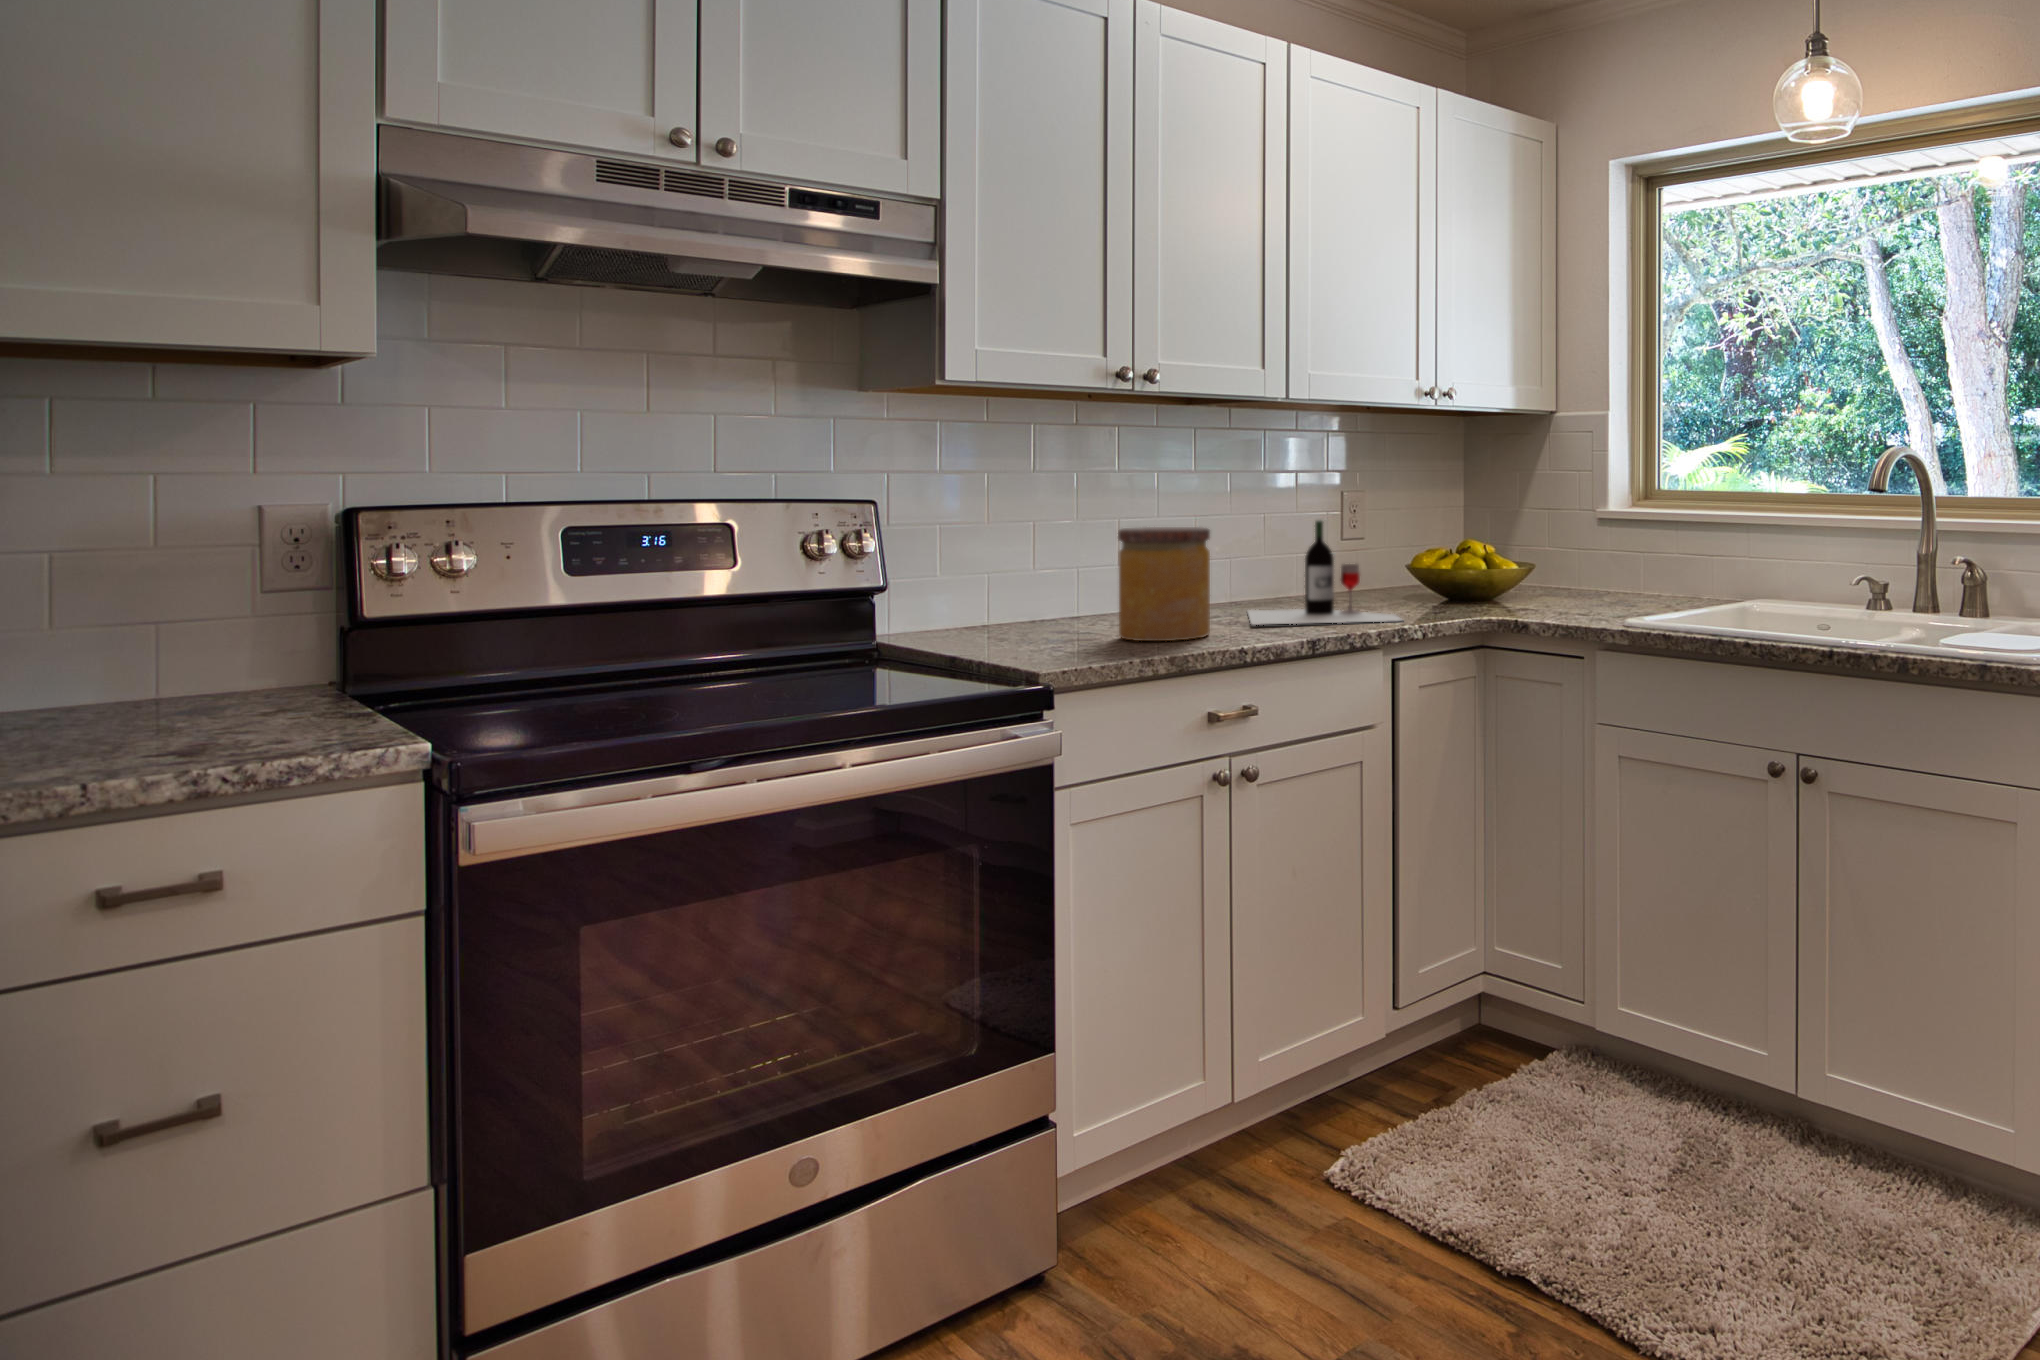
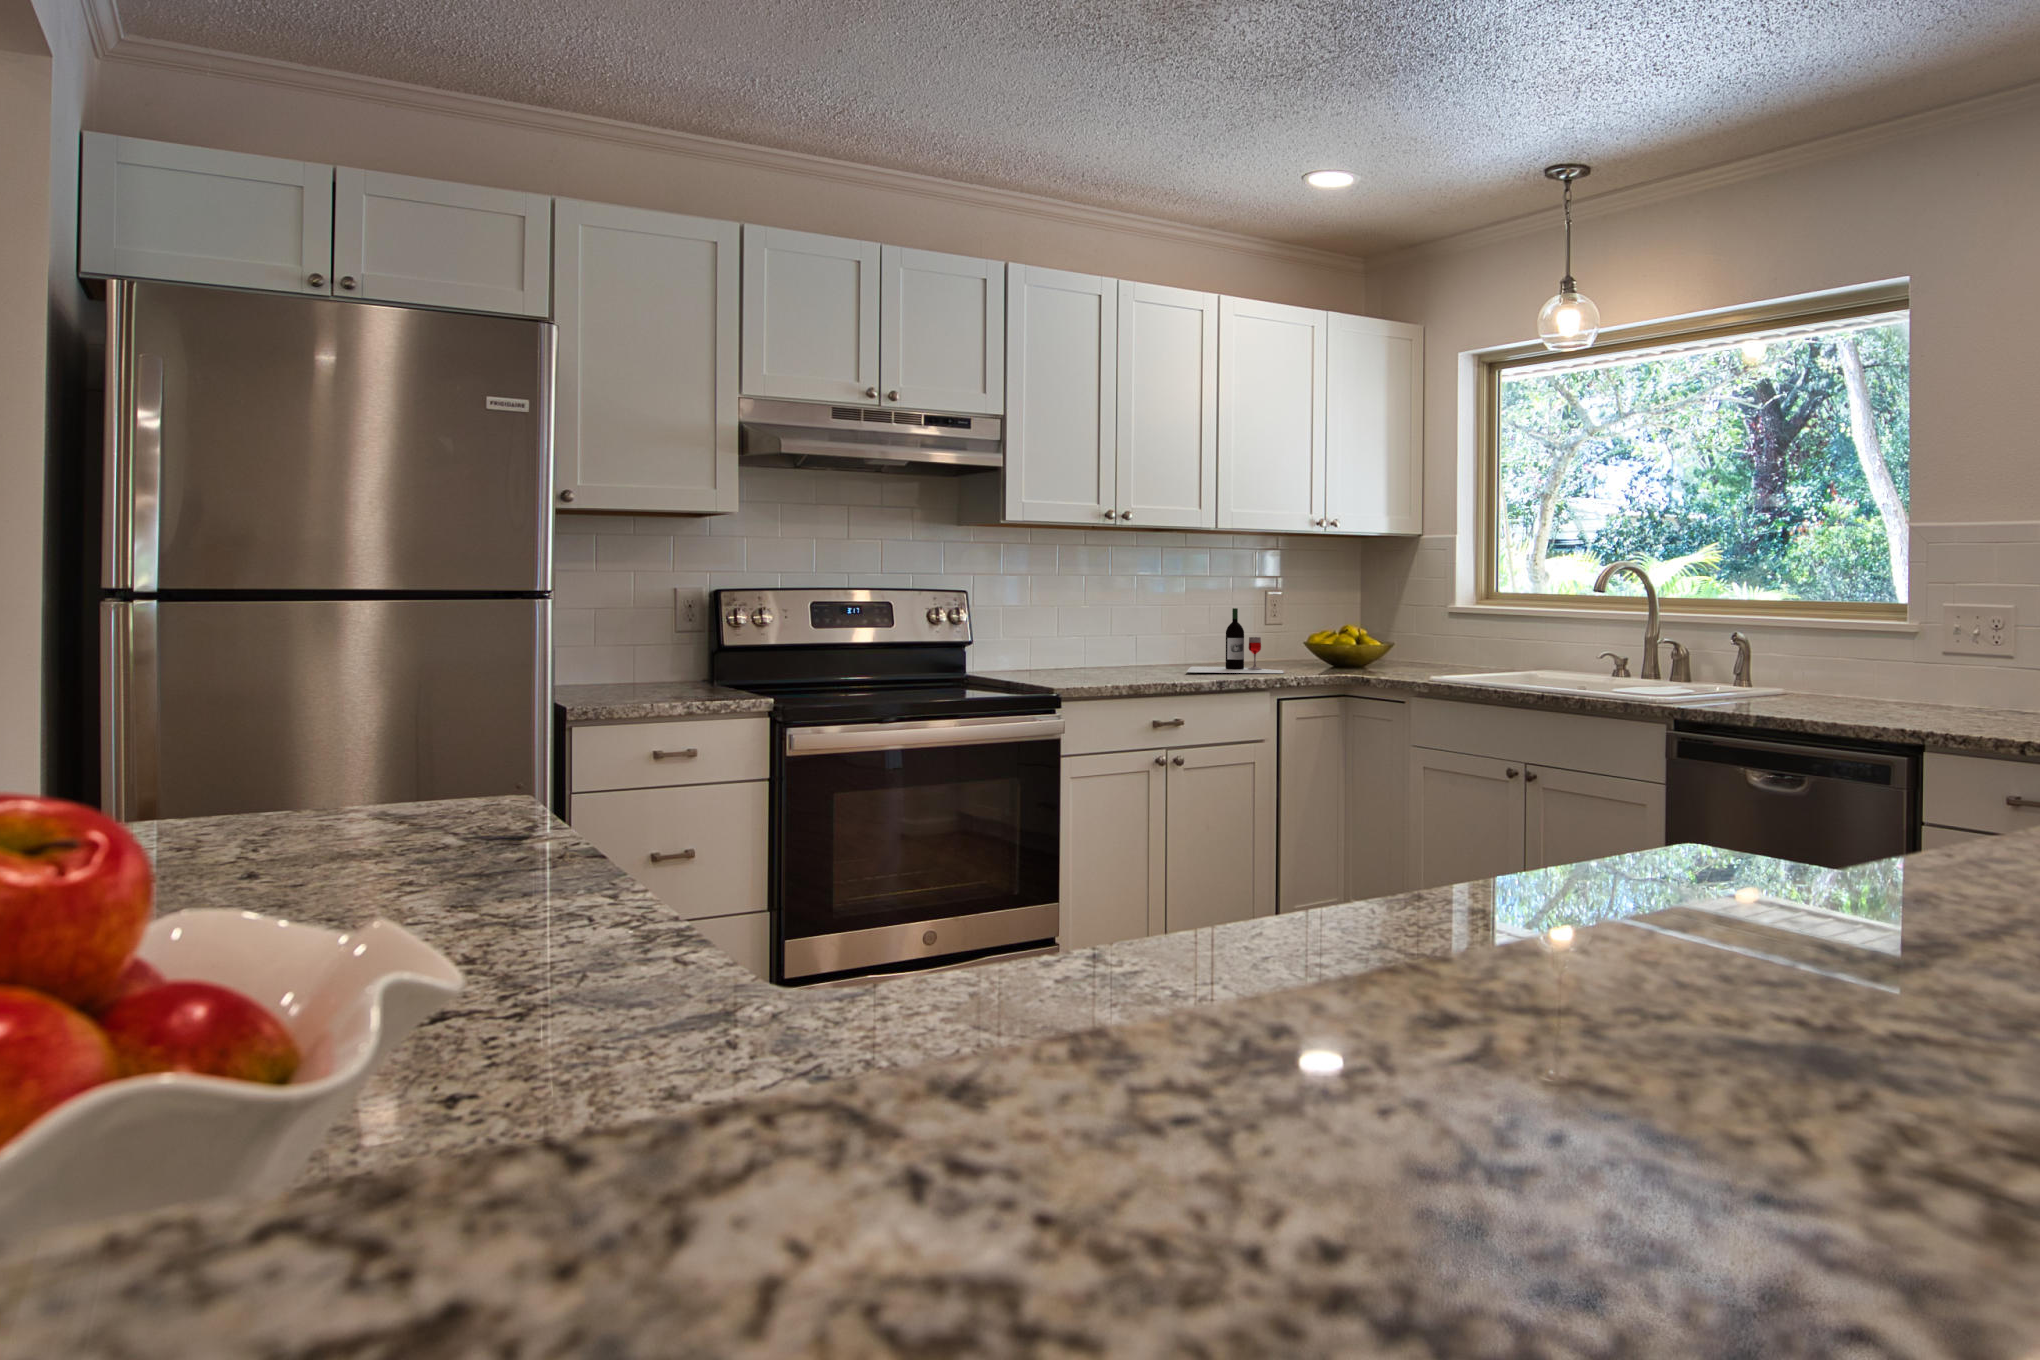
jar: present [1118,527,1210,641] -> none [1104,610,1159,678]

